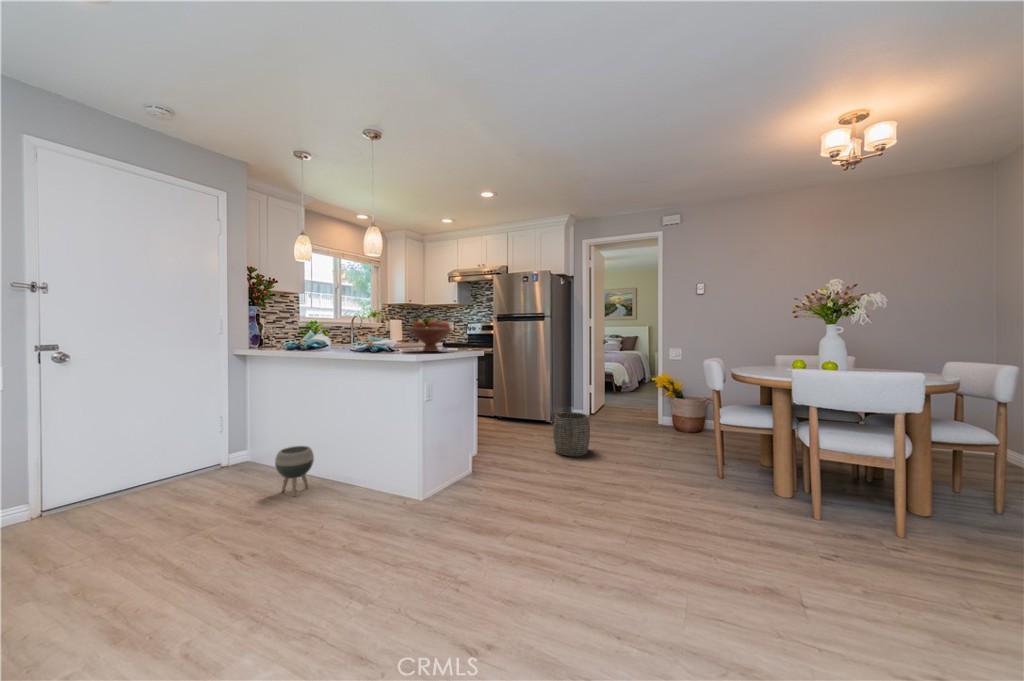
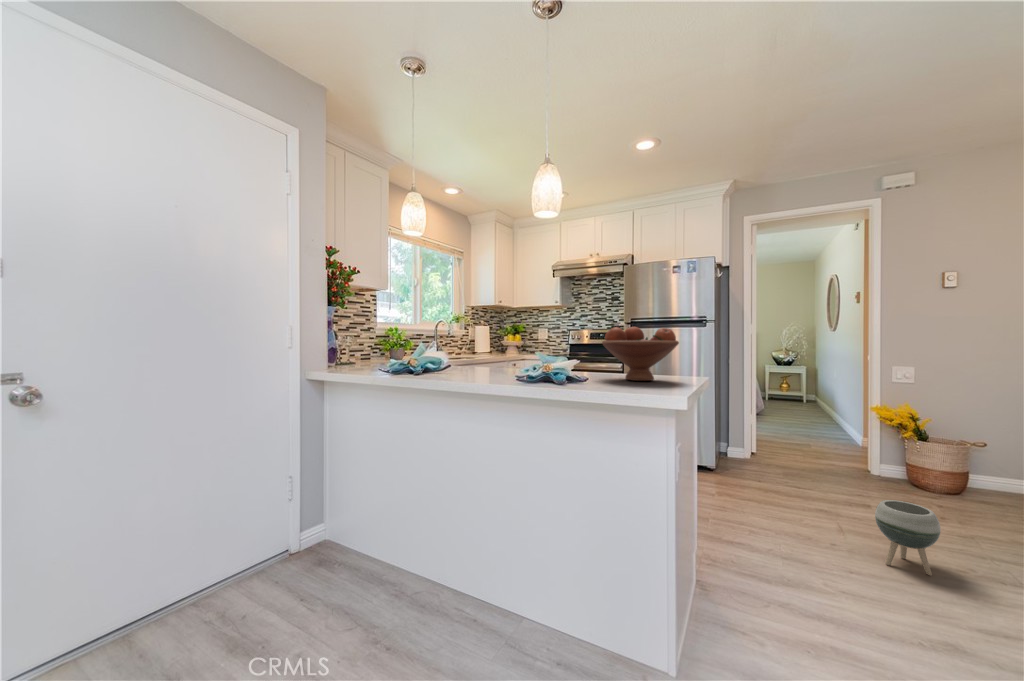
woven basket: present [553,412,590,456] -> none [770,466,839,542]
planter: present [275,446,314,497] -> present [875,500,941,576]

